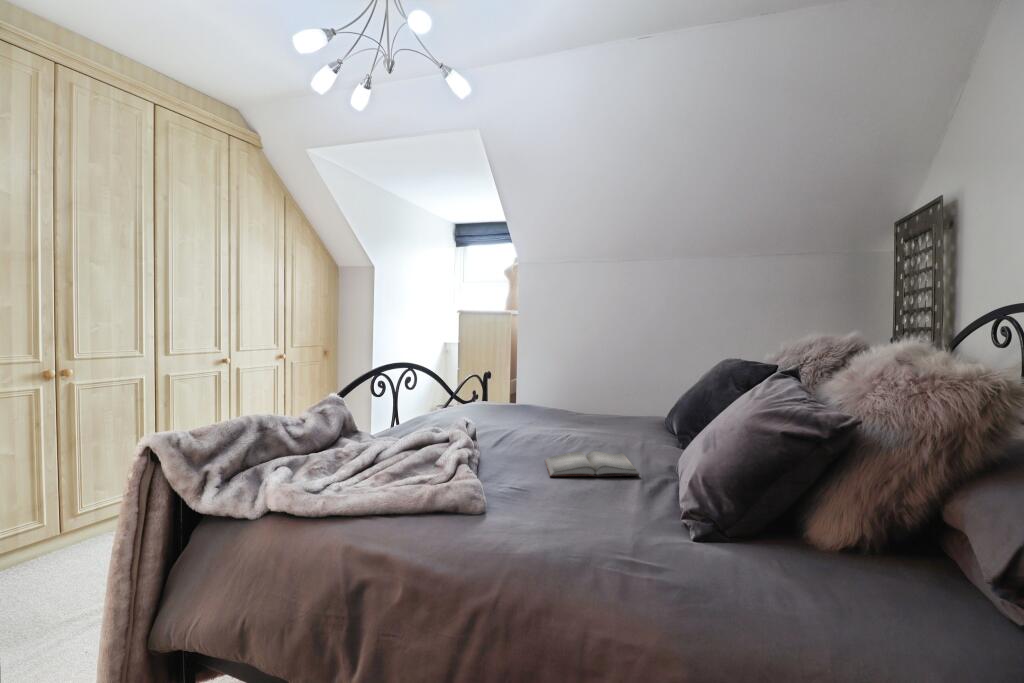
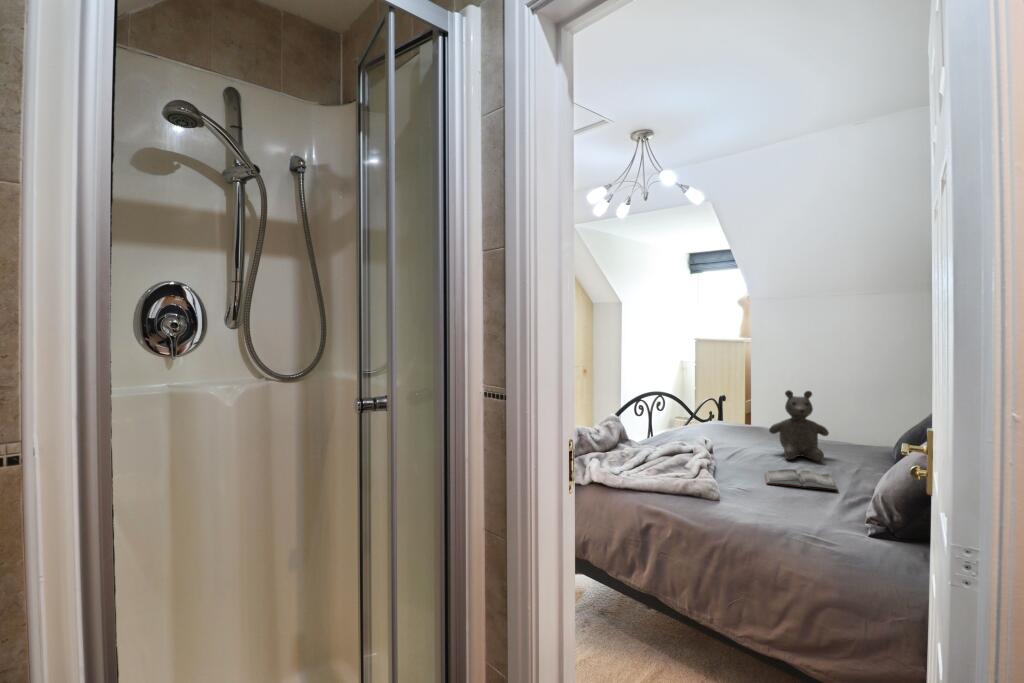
teddy bear: none [545,350,611,438] -> present [769,390,829,461]

